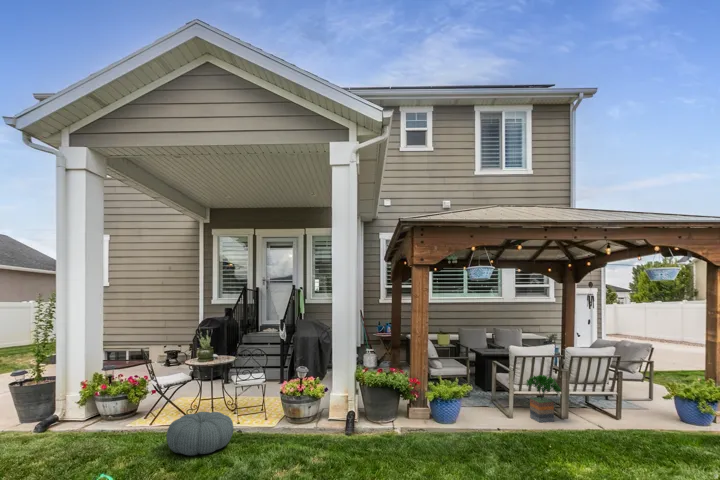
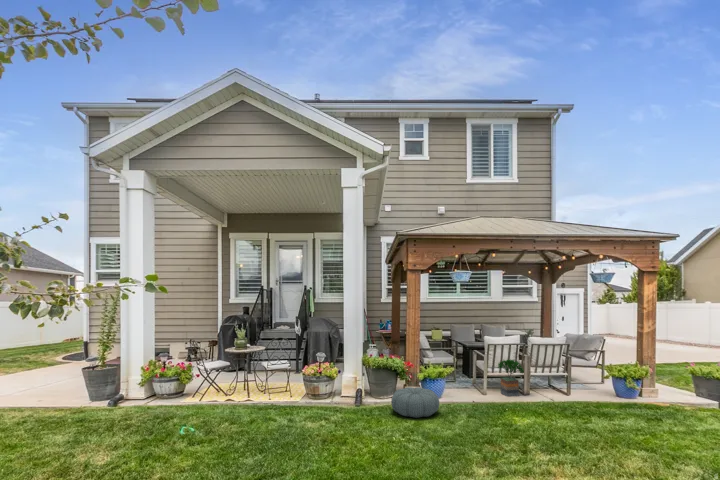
pouf: present [167,412,233,456] -> present [391,387,439,418]

